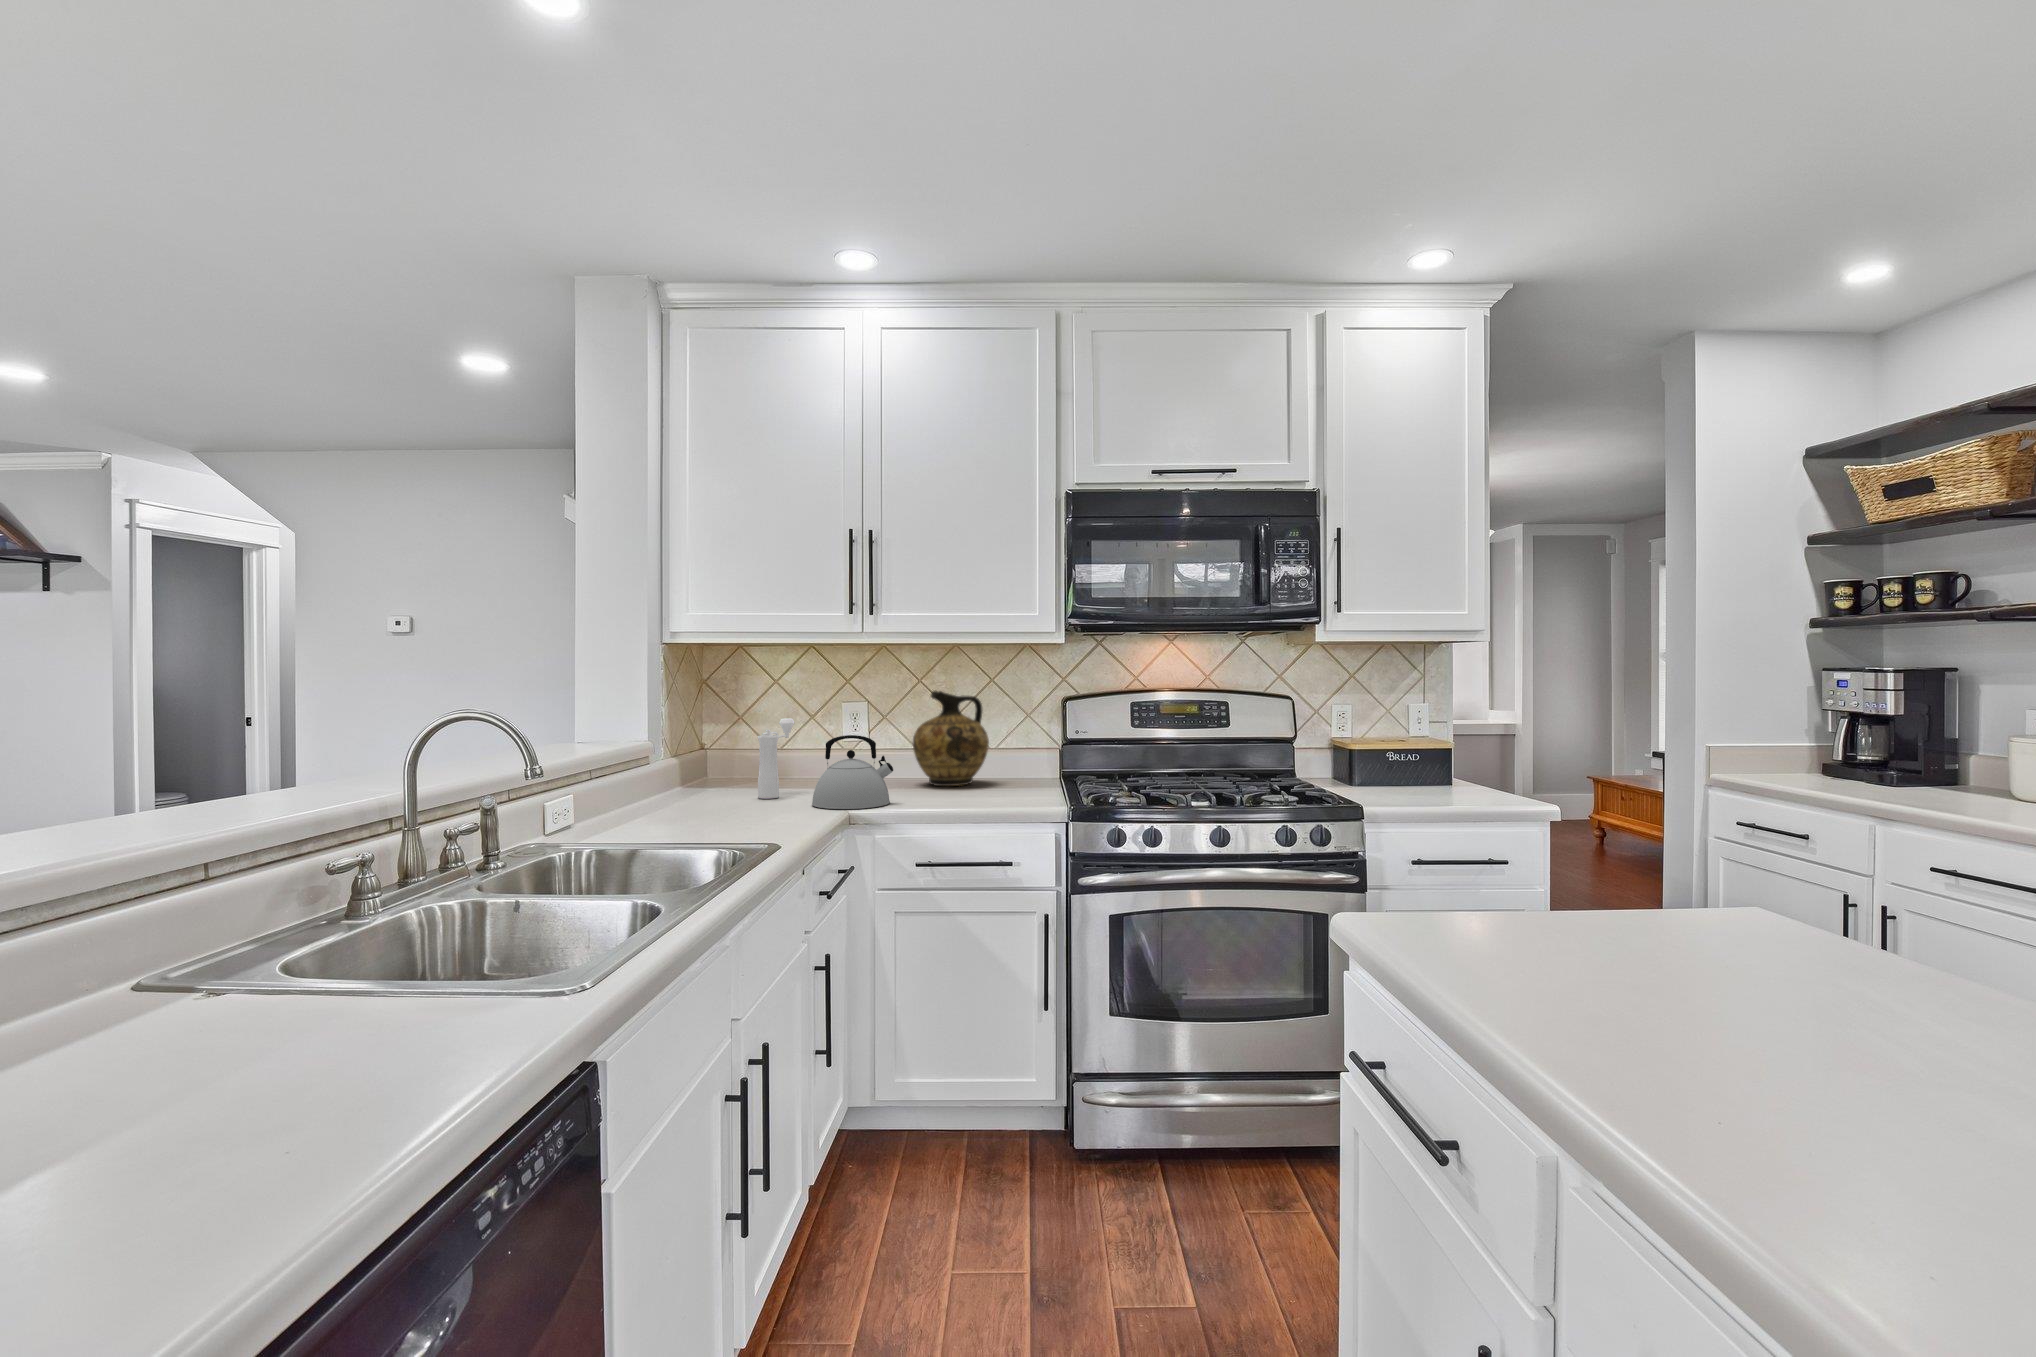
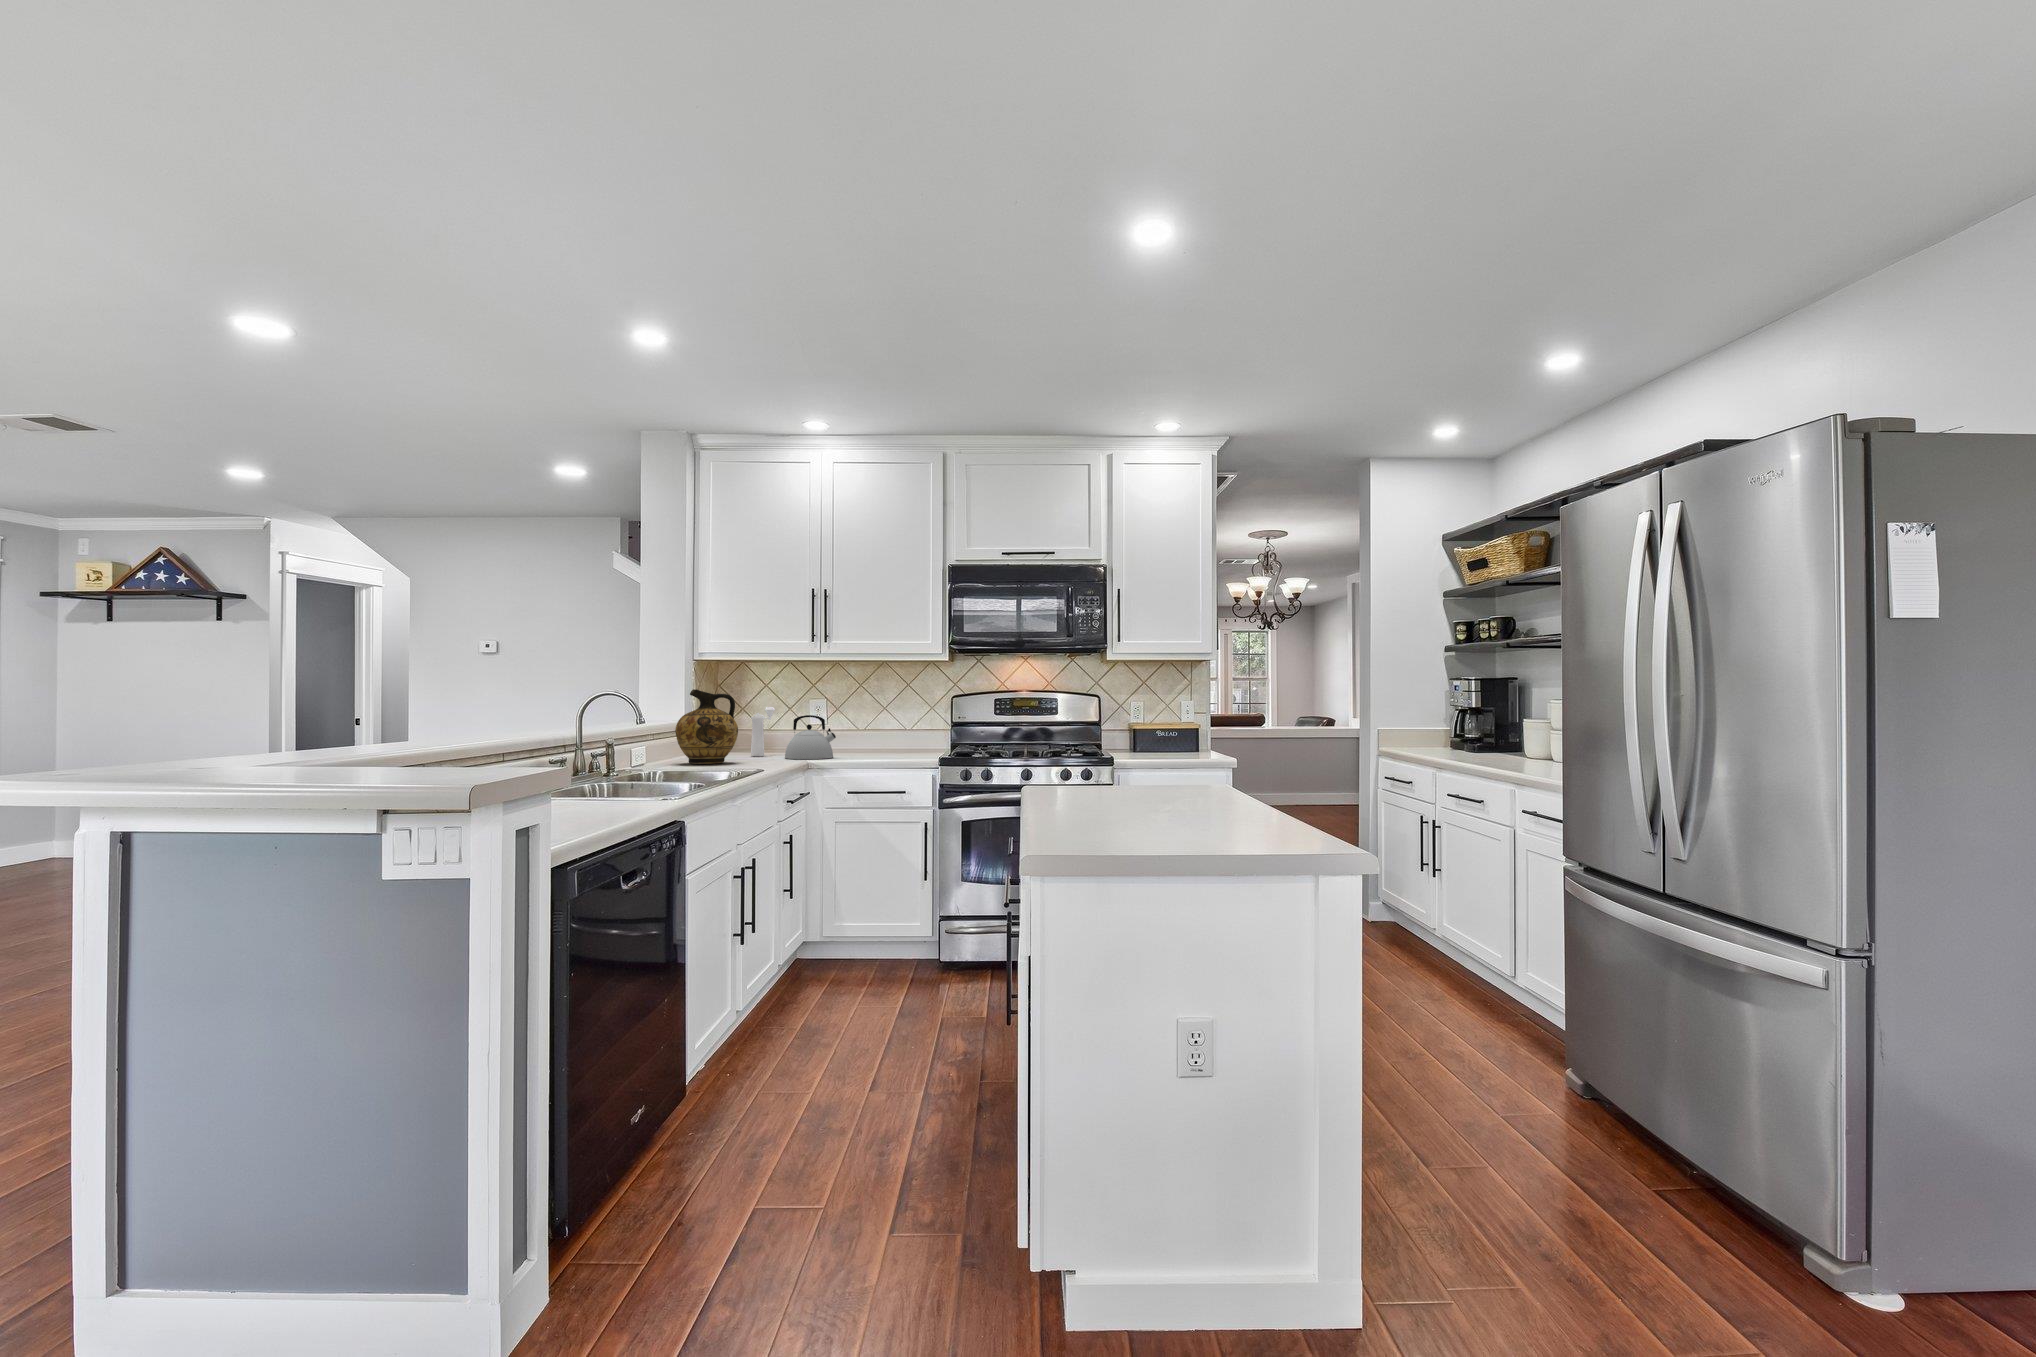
ceramic jug: present [913,691,989,786] -> present [675,689,738,764]

